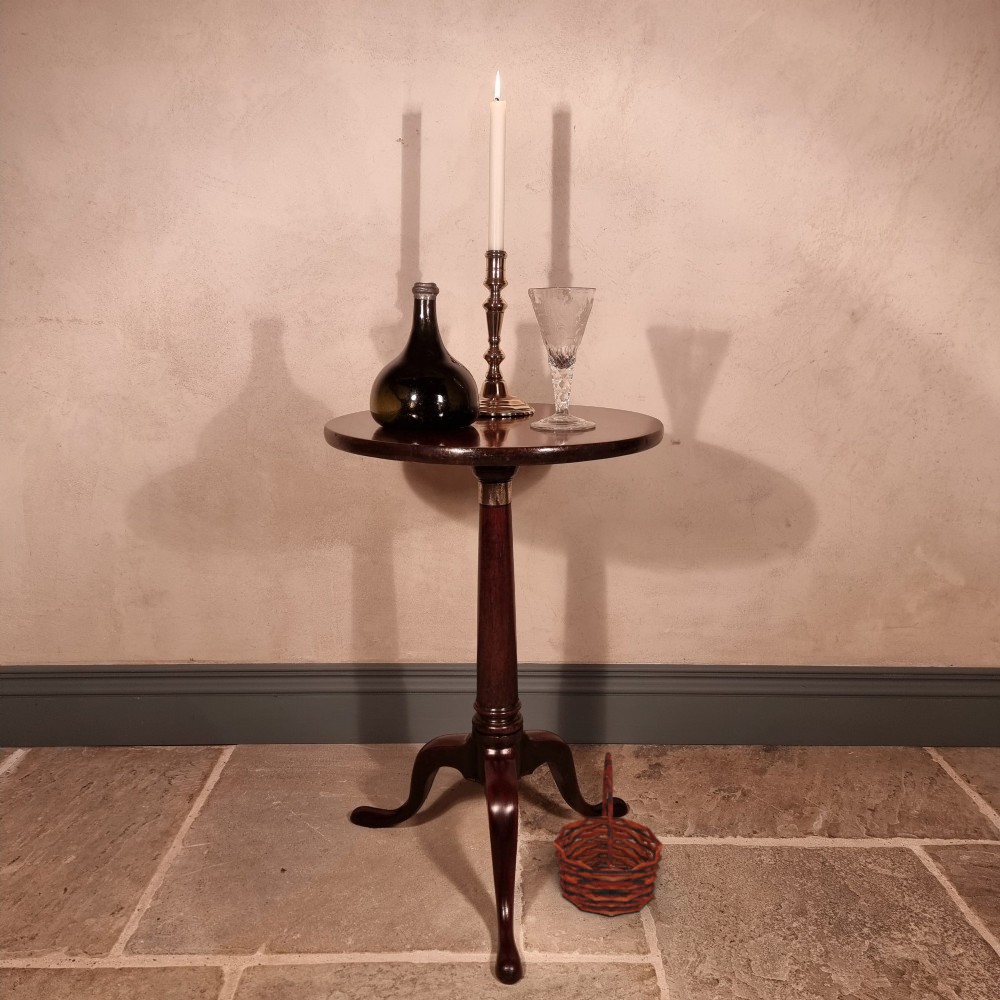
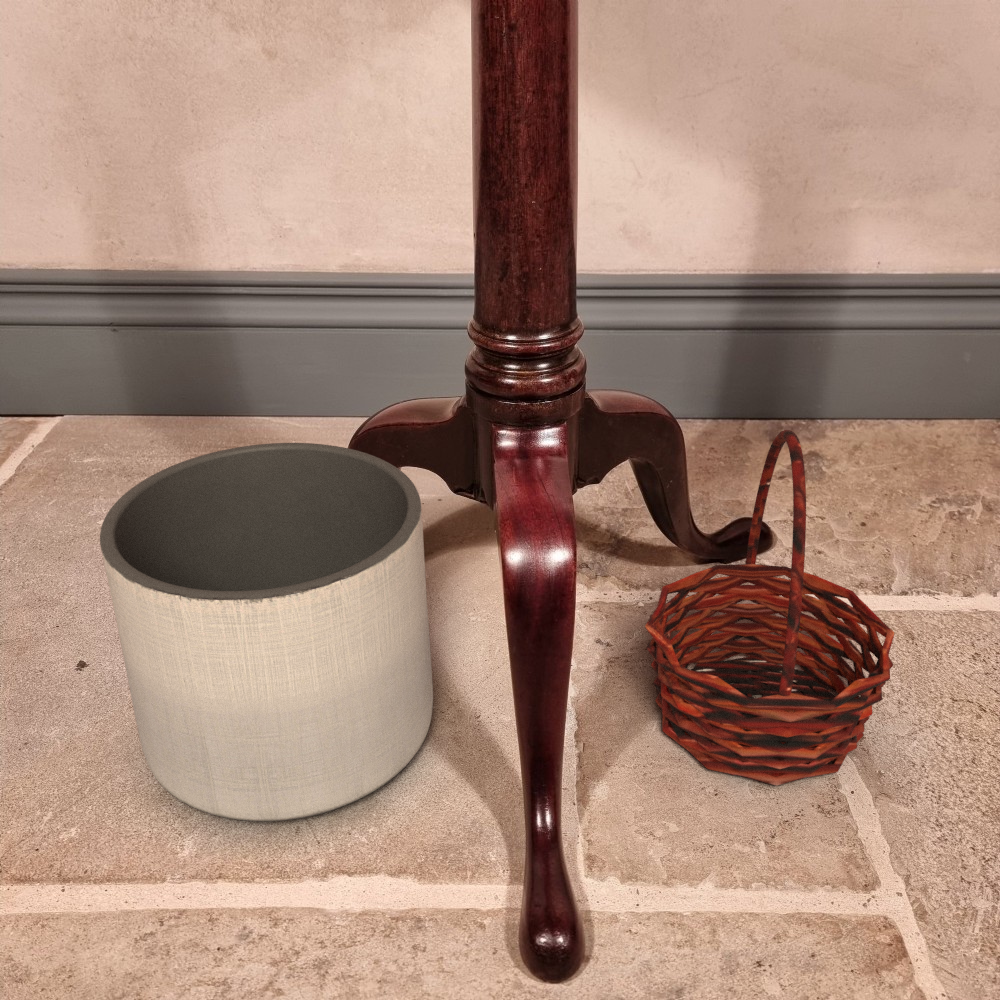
planter: none [321,758,456,930] -> present [100,443,433,821]

